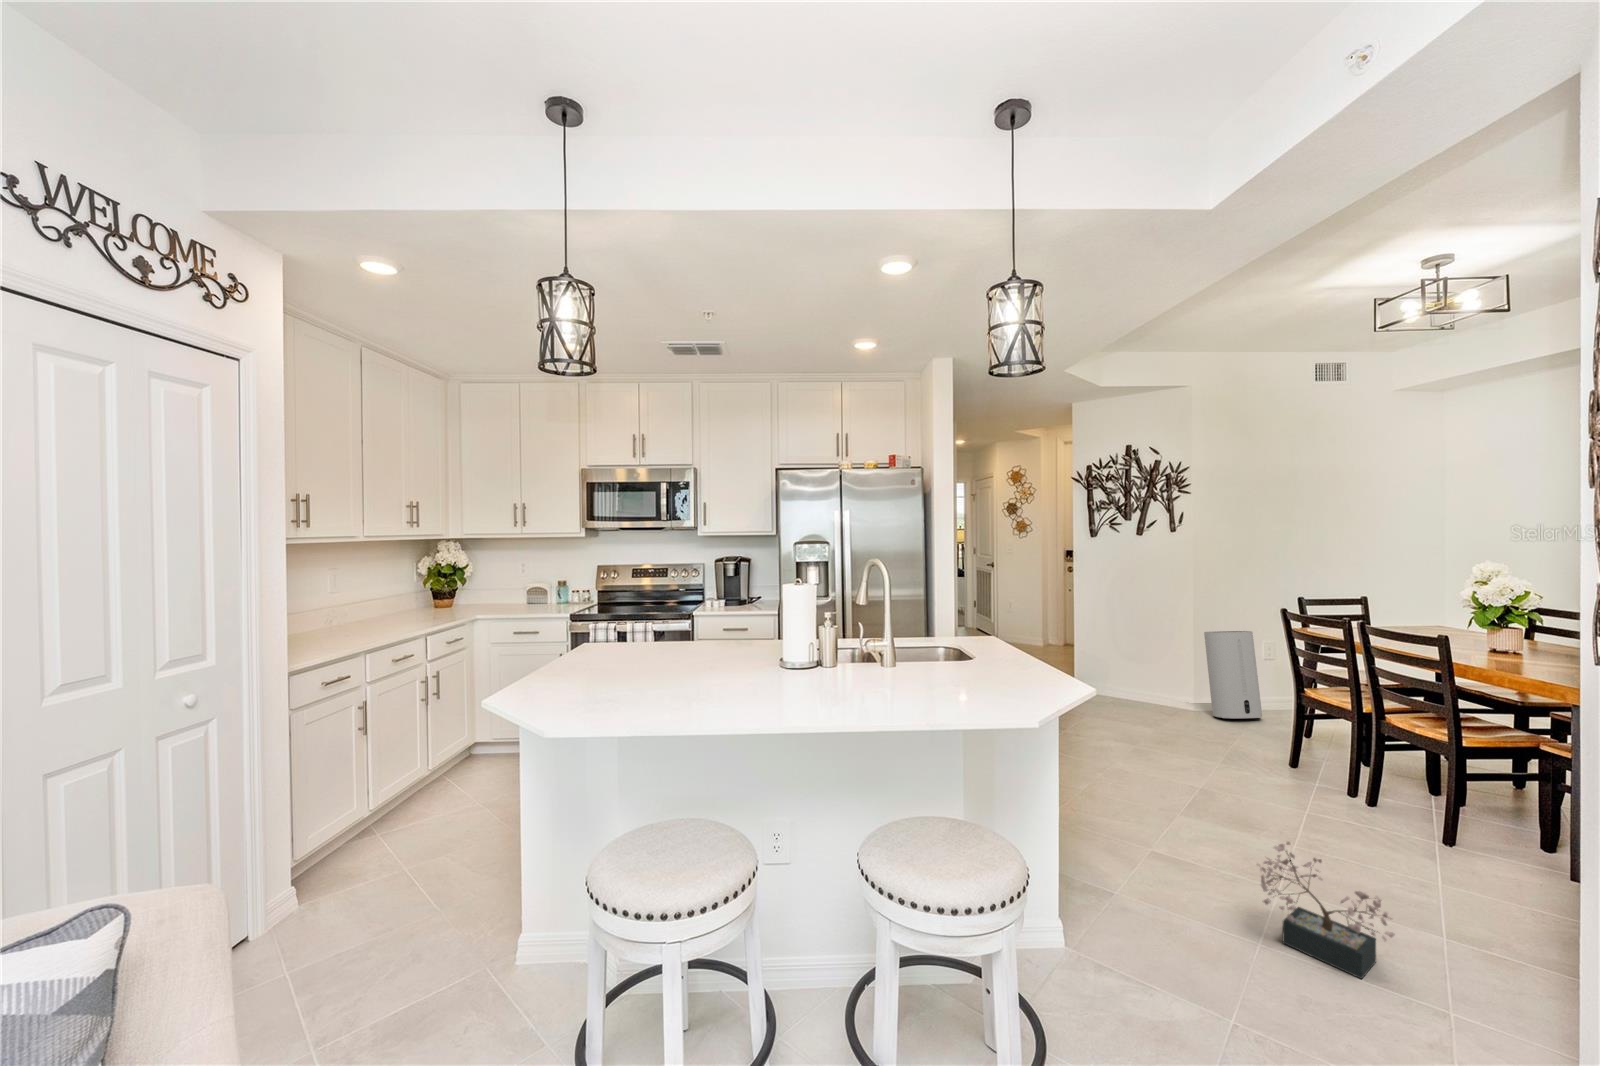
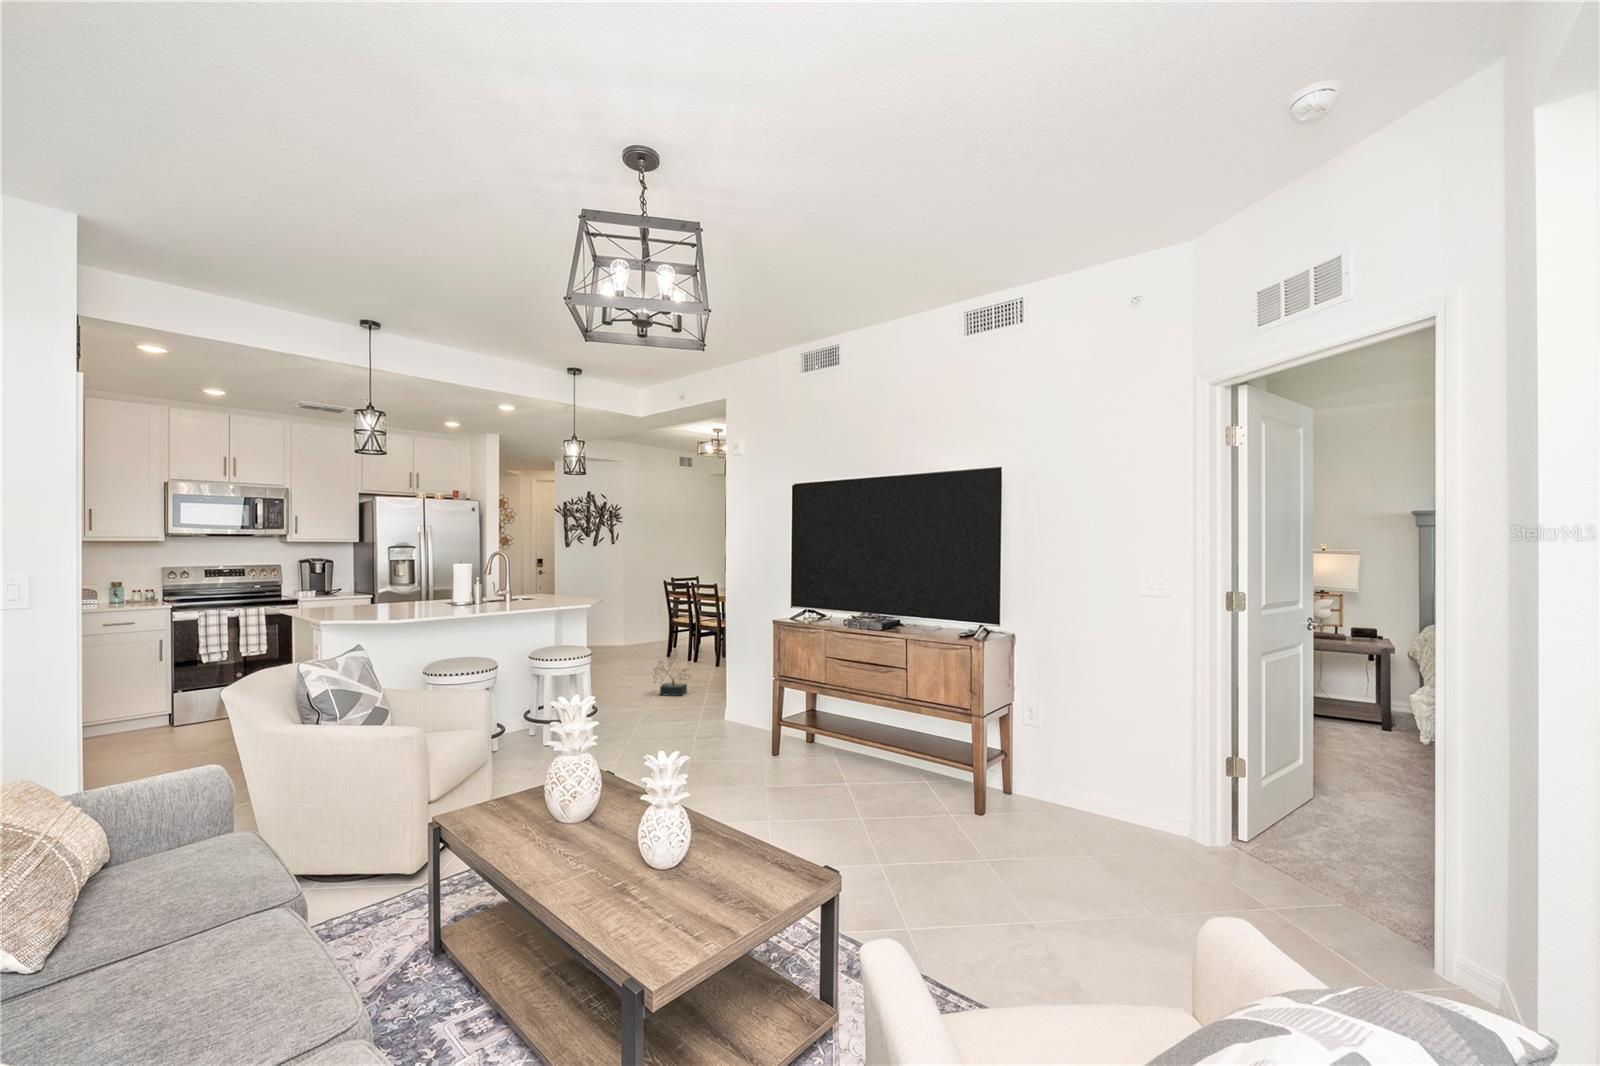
air purifier: present [1204,631,1262,719] -> none [629,598,656,647]

